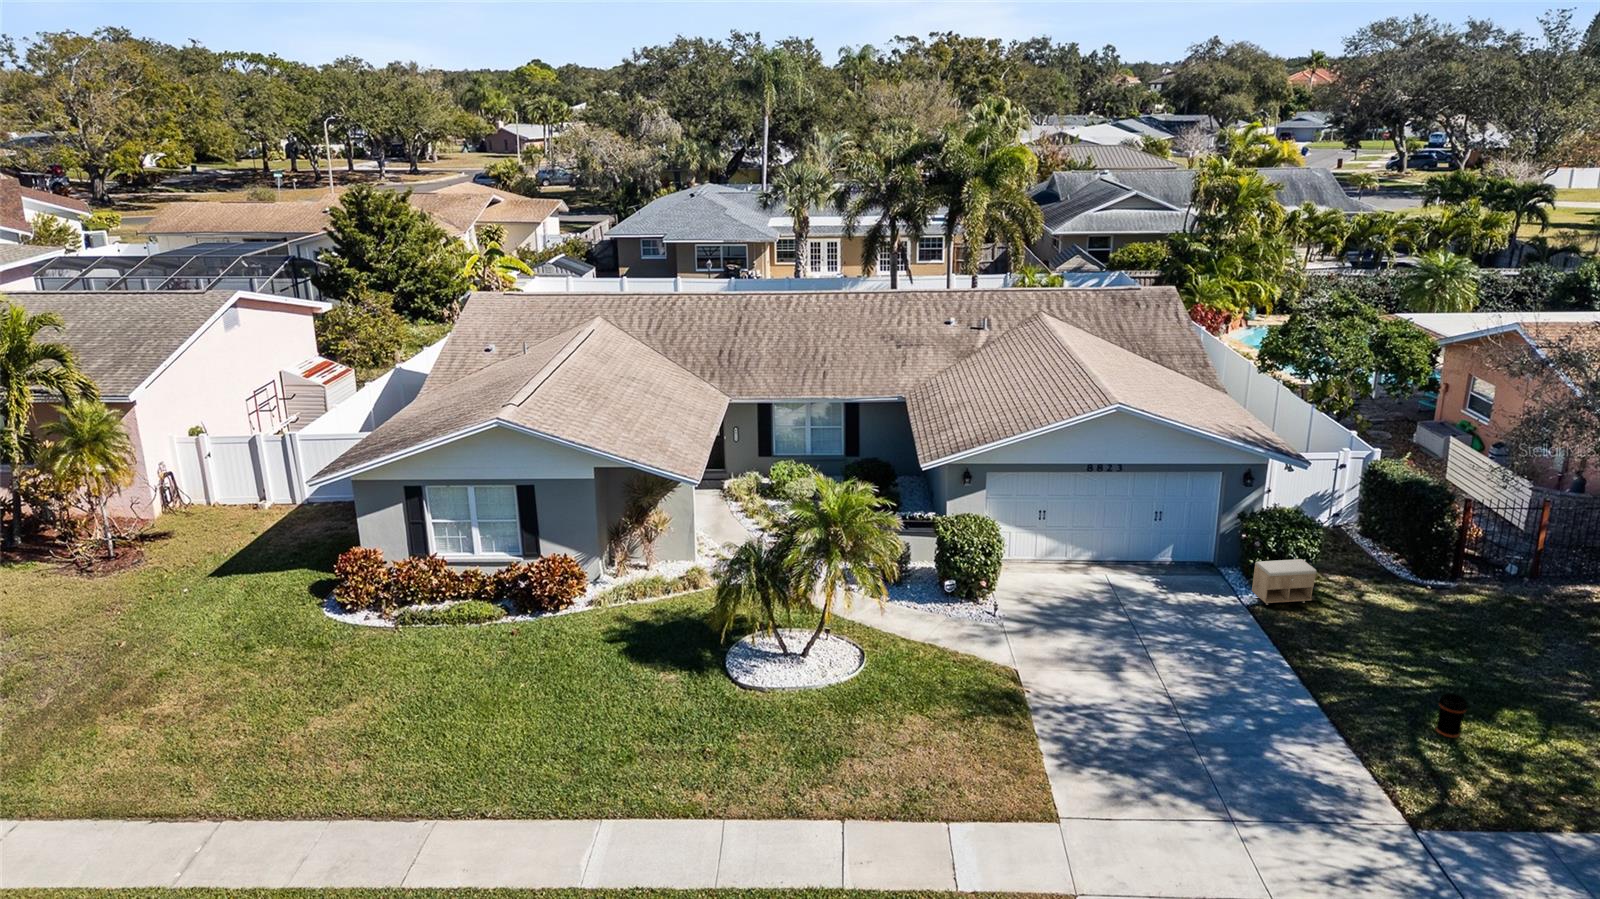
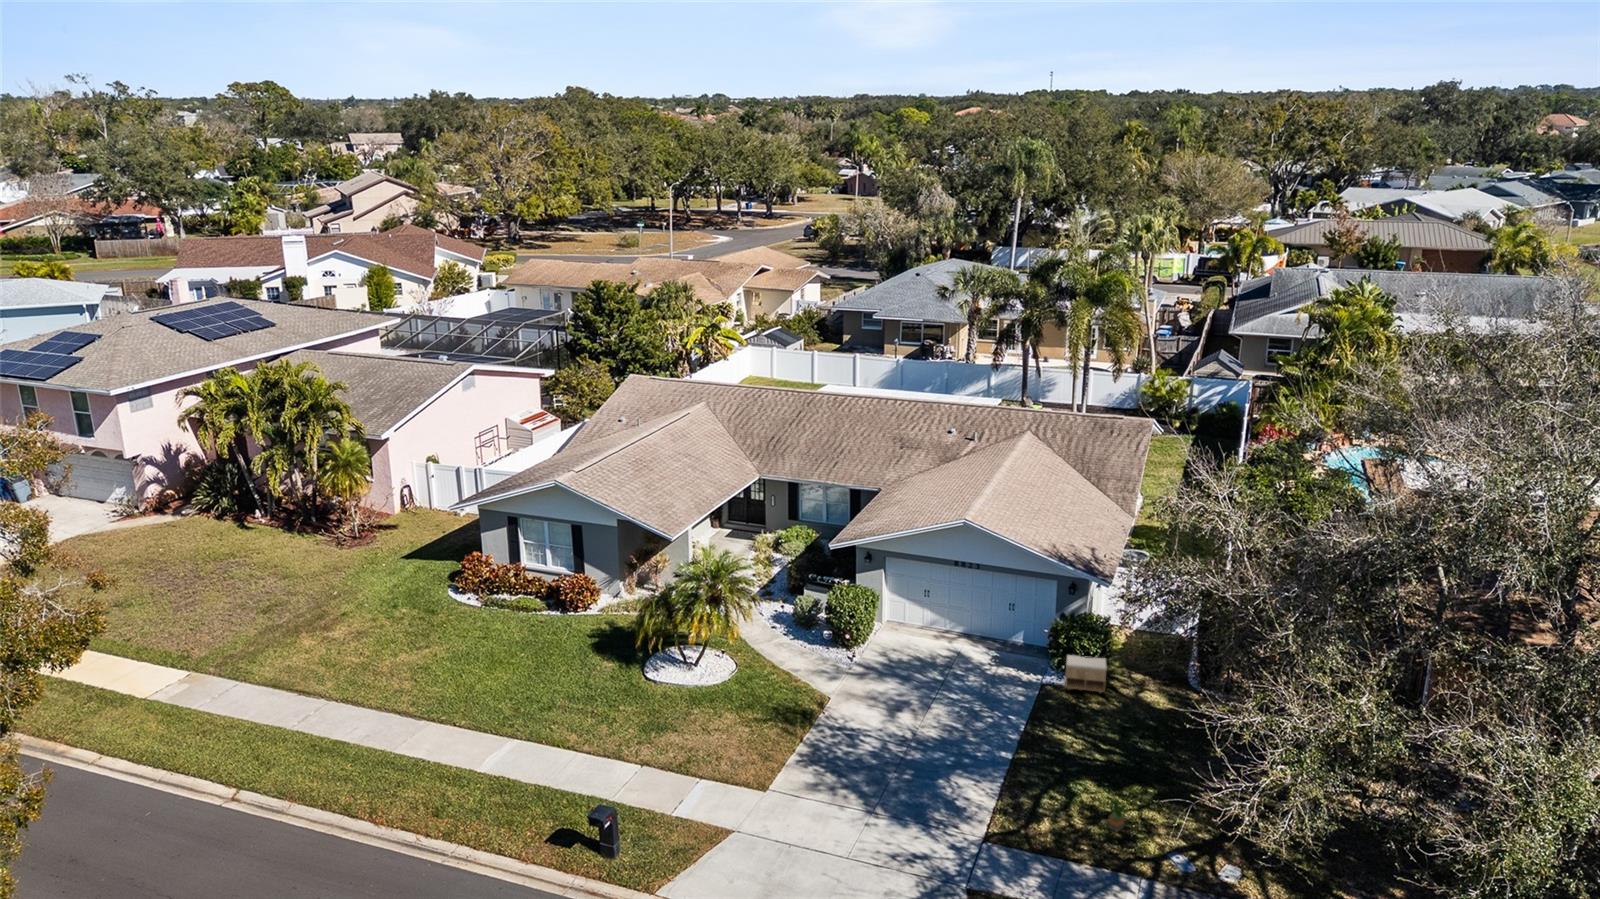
trash can: present [1436,693,1467,737] -> none [1091,770,1110,804]
potted tree: none [1498,727,1529,770] -> present [1108,800,1128,832]

